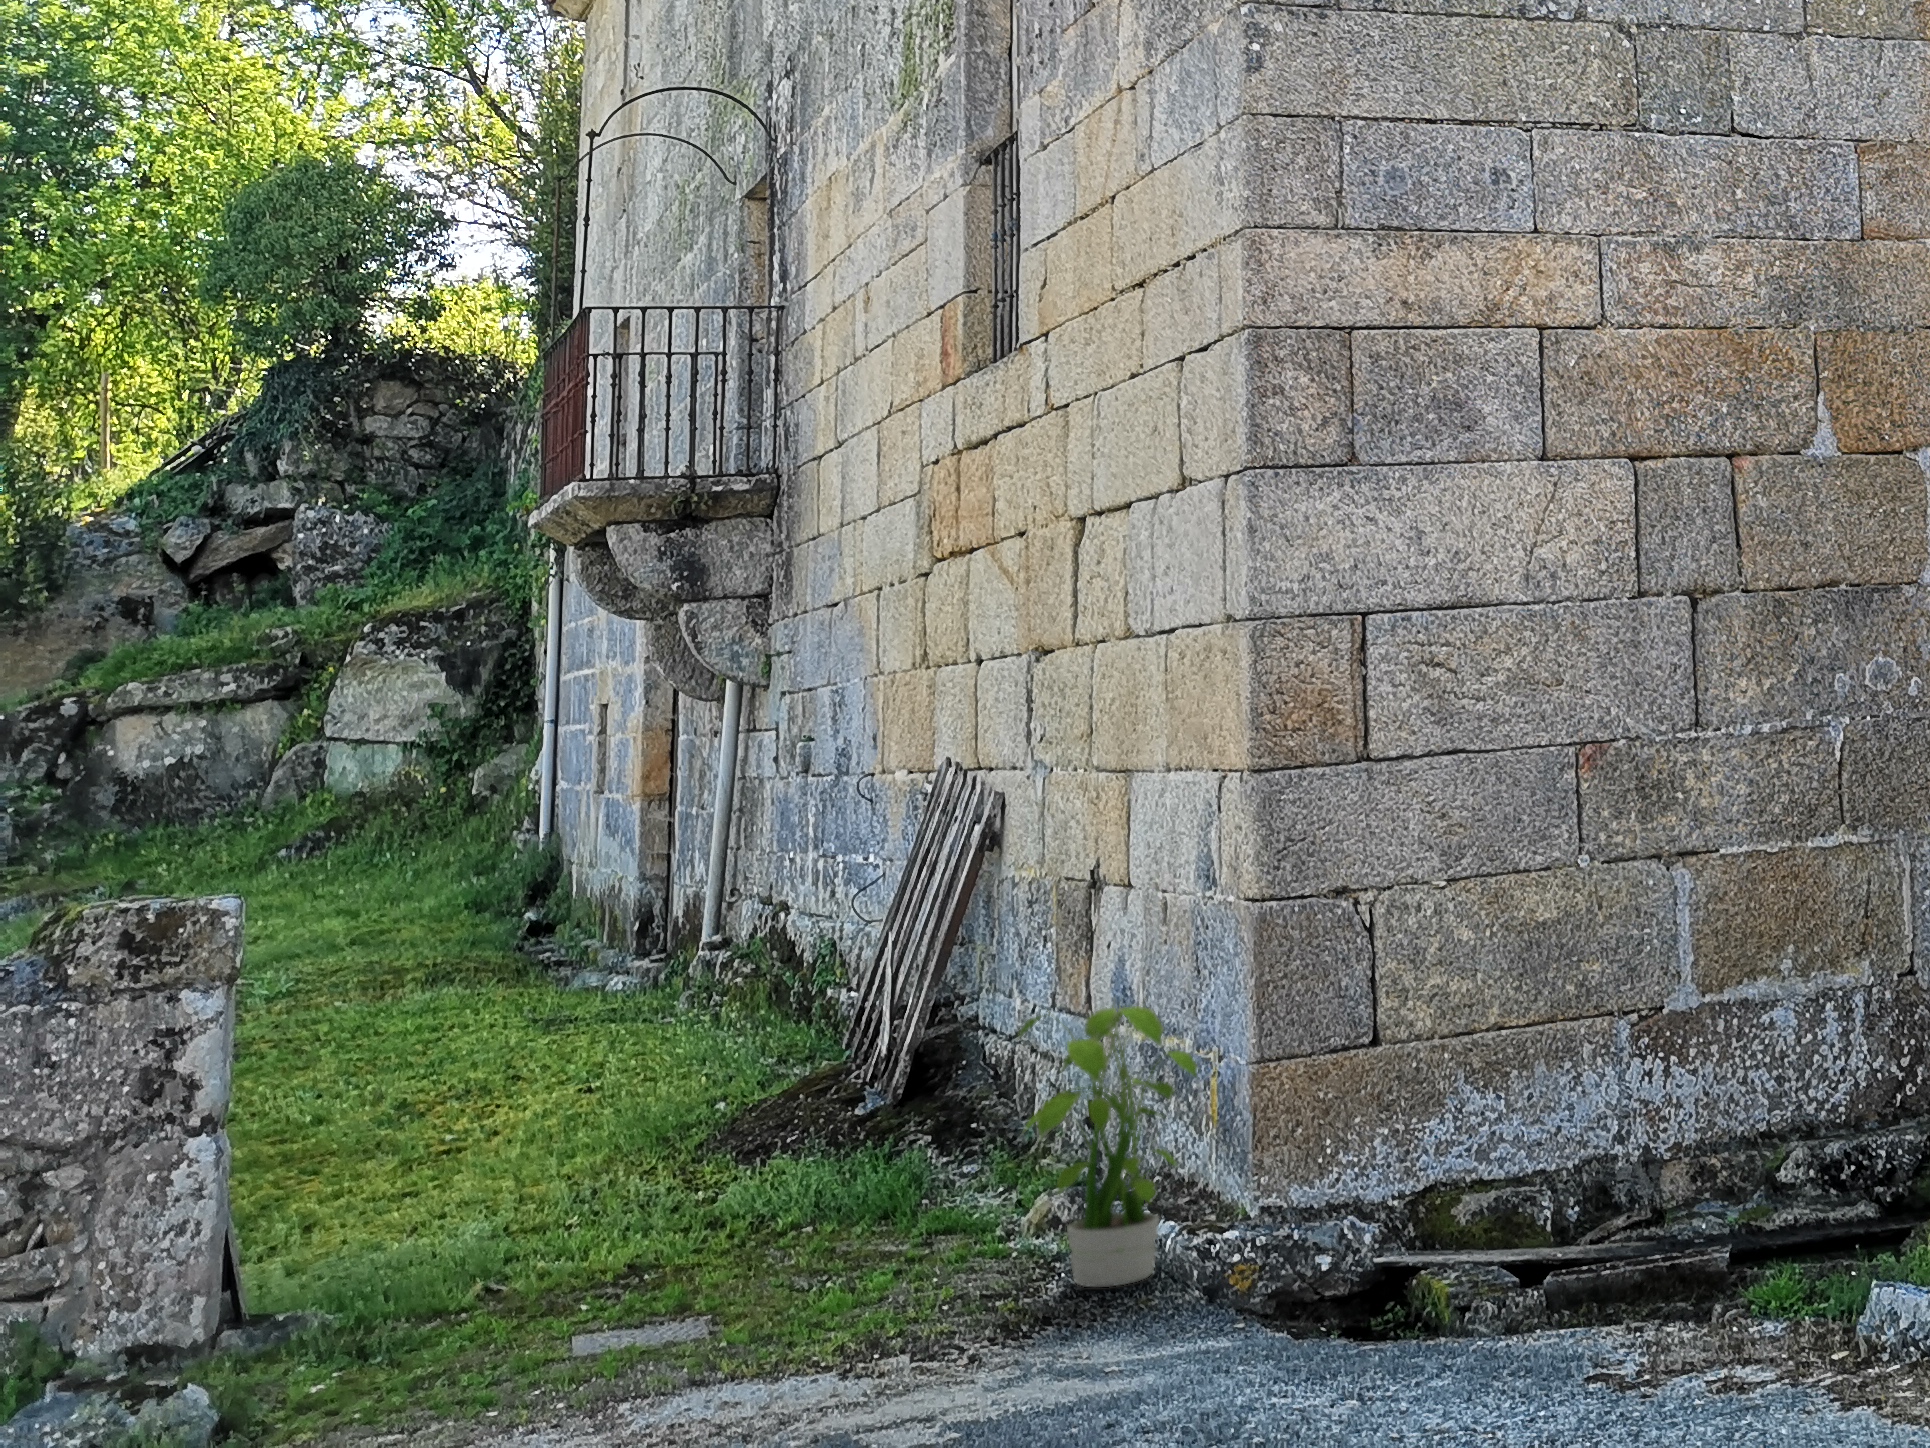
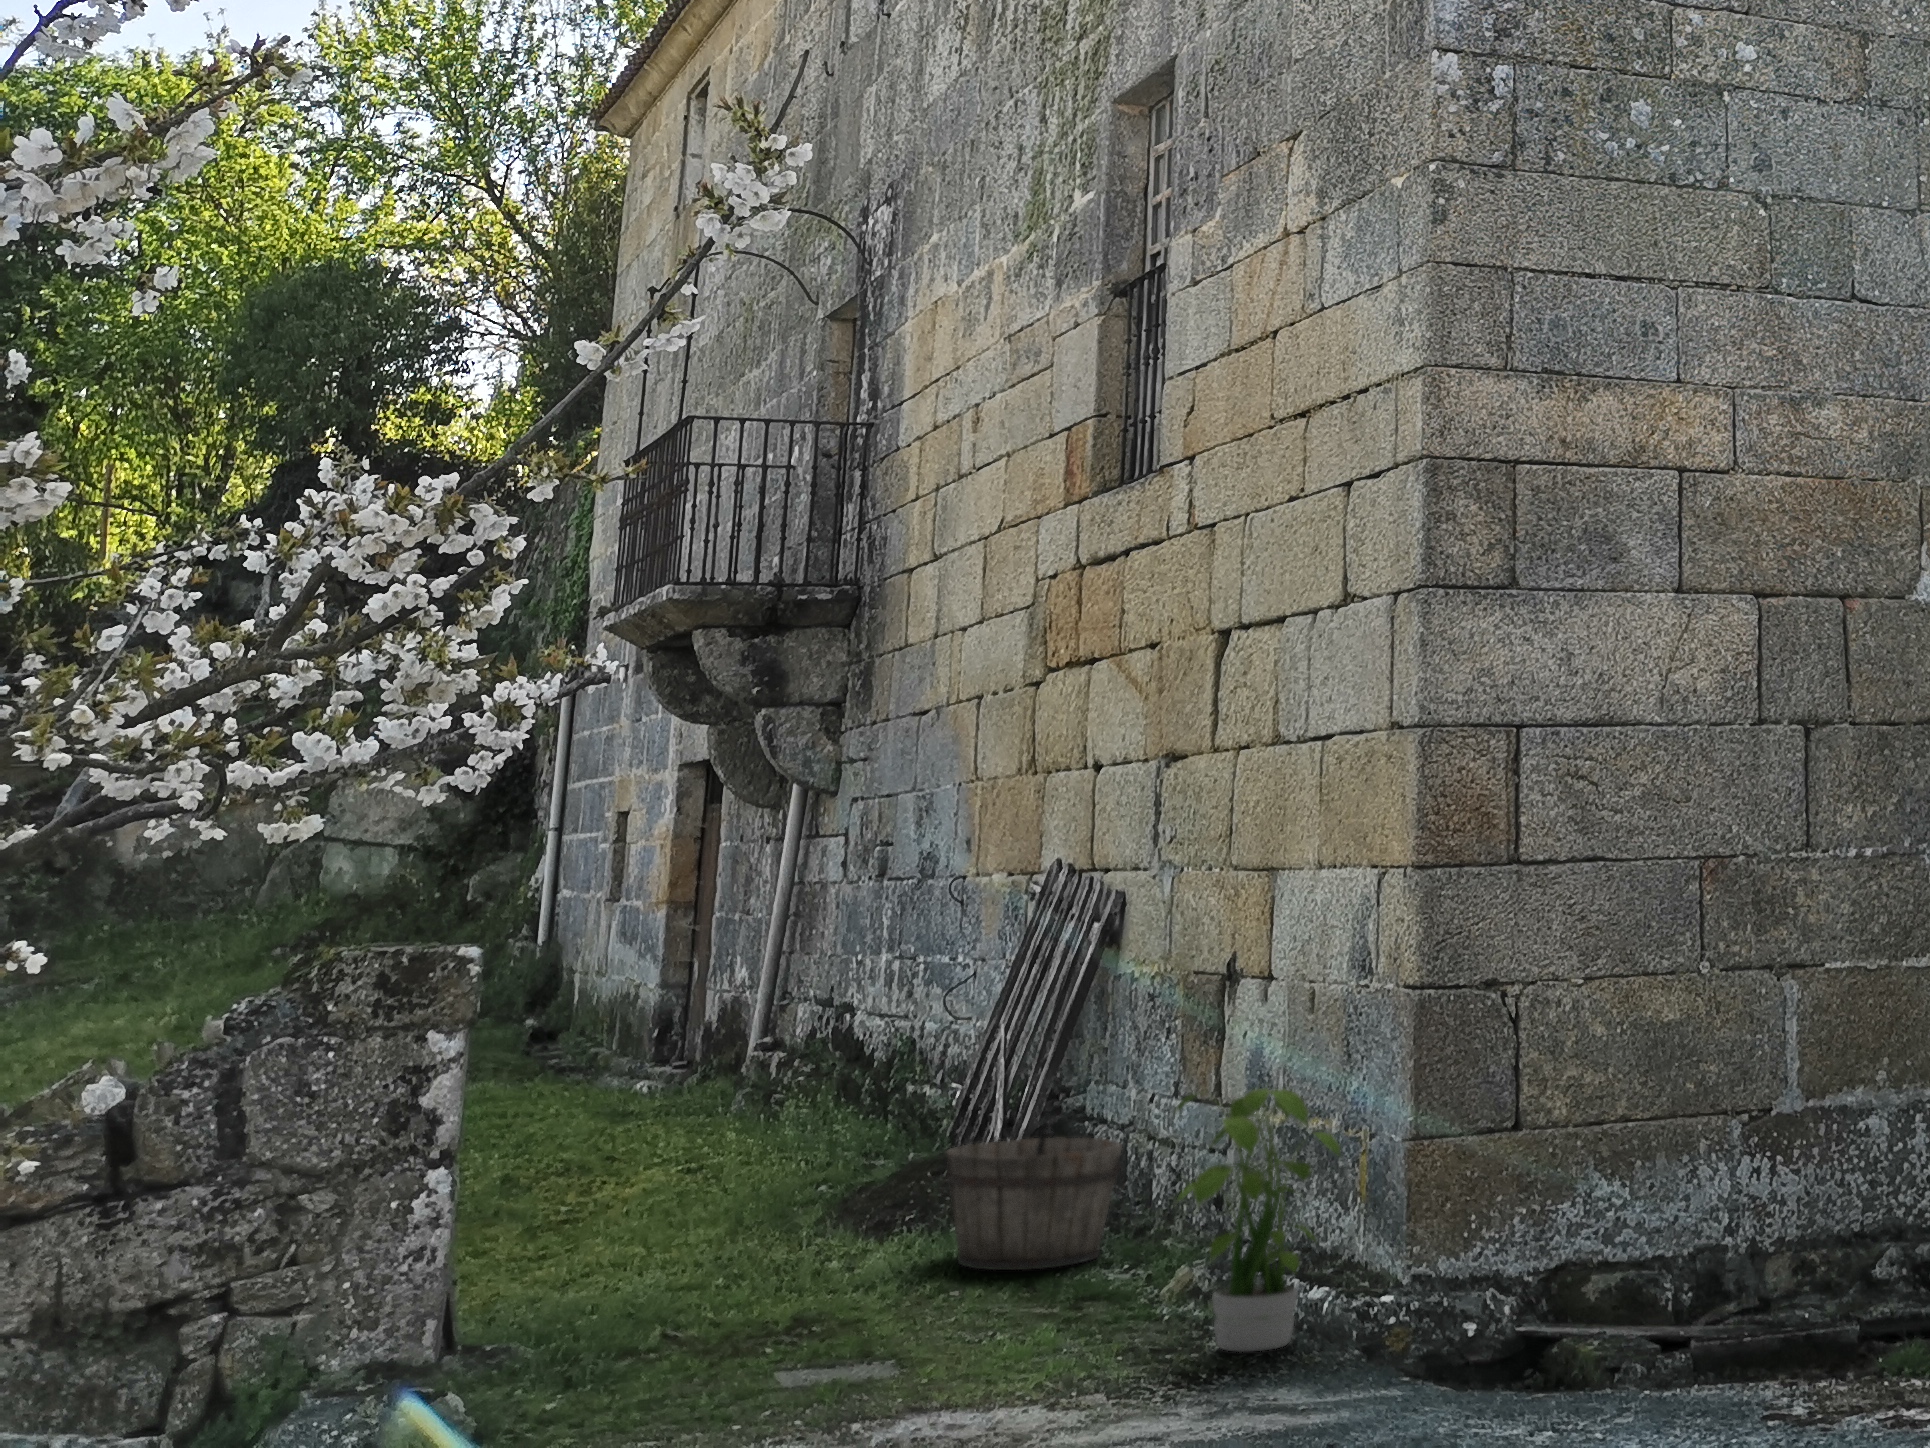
wooden bucket: none [828,1013,1023,1188] -> present [942,1106,1122,1270]

